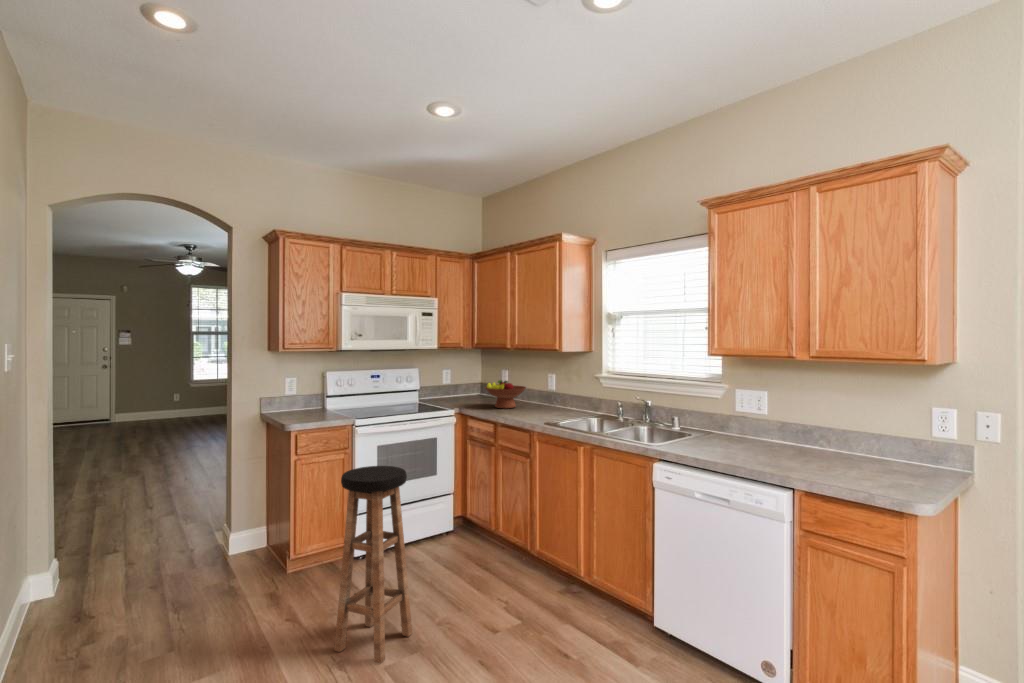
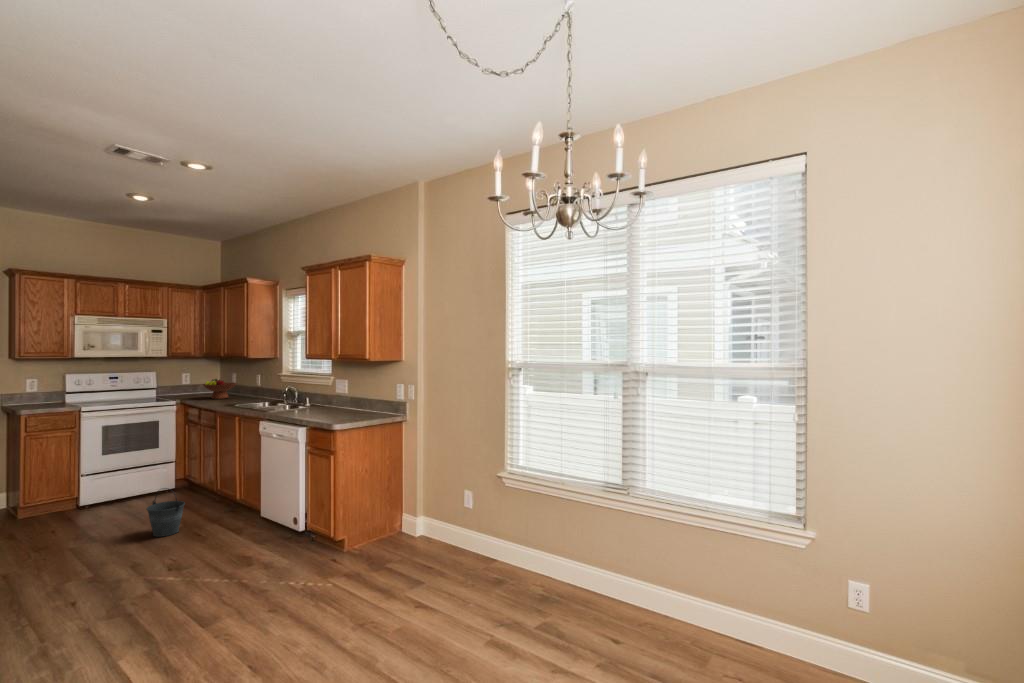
bar stool: present [335,466,412,663] -> none [37,432,100,551]
bucket: none [478,562,531,645] -> present [146,488,185,537]

